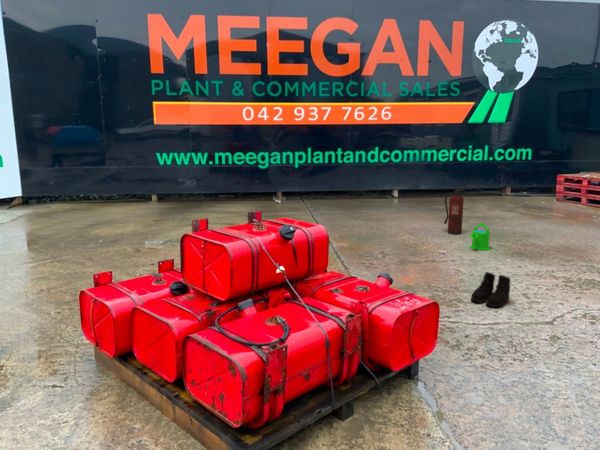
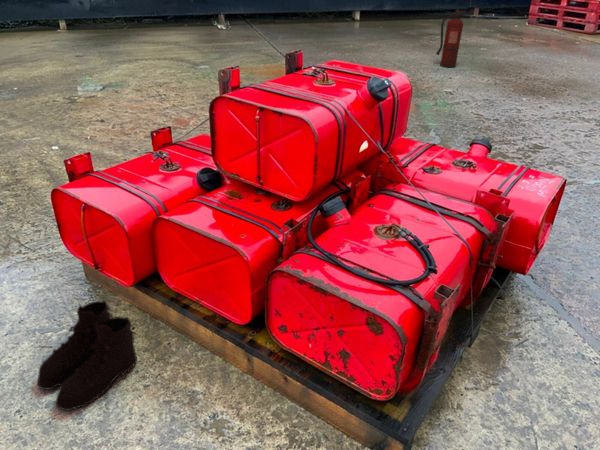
watering can: present [470,223,490,250] -> none [474,54,500,87]
boots: present [471,272,510,307] -> present [38,300,137,410]

